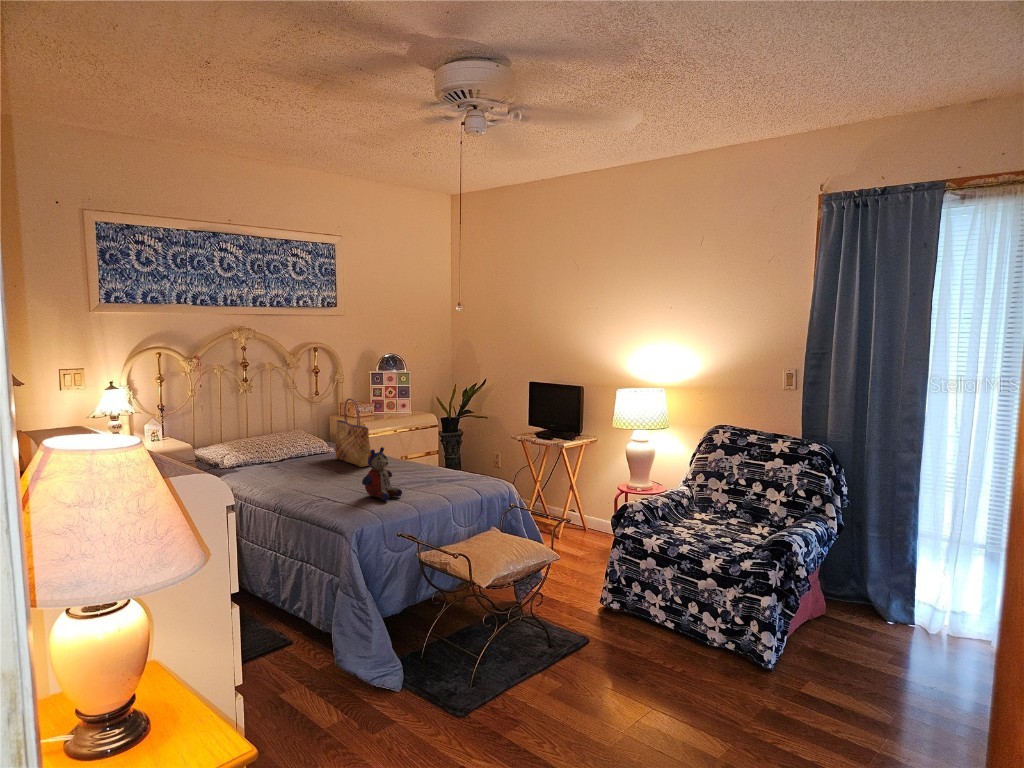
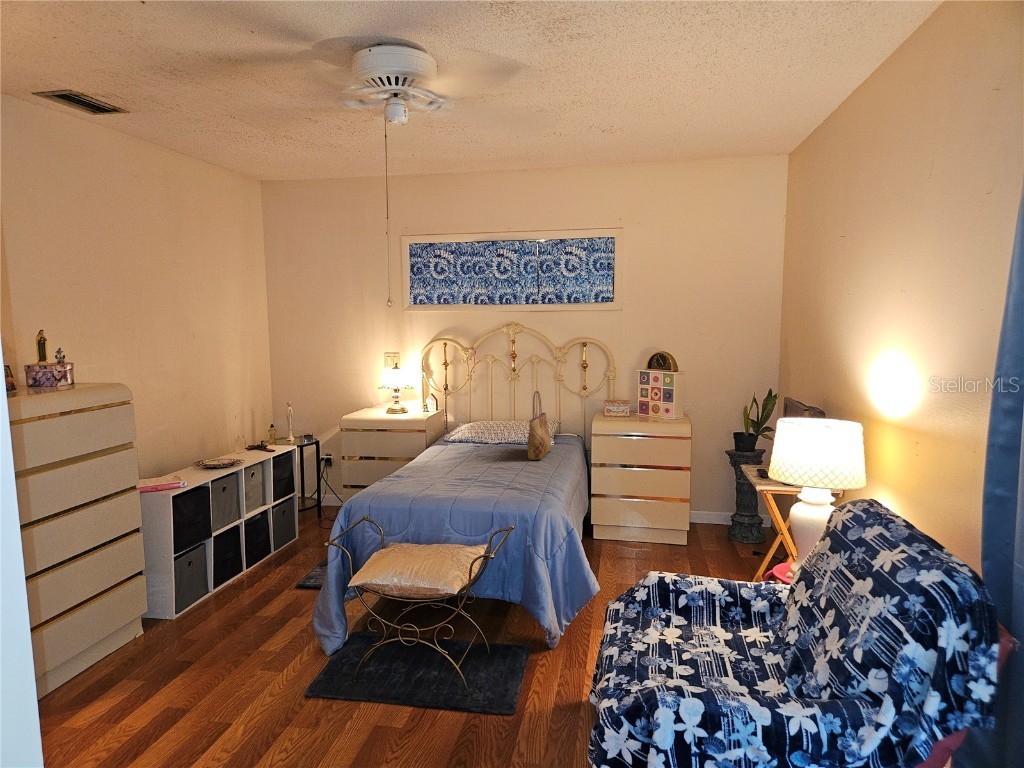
stuffed bear: present [362,447,402,501] -> none [440,433,480,484]

